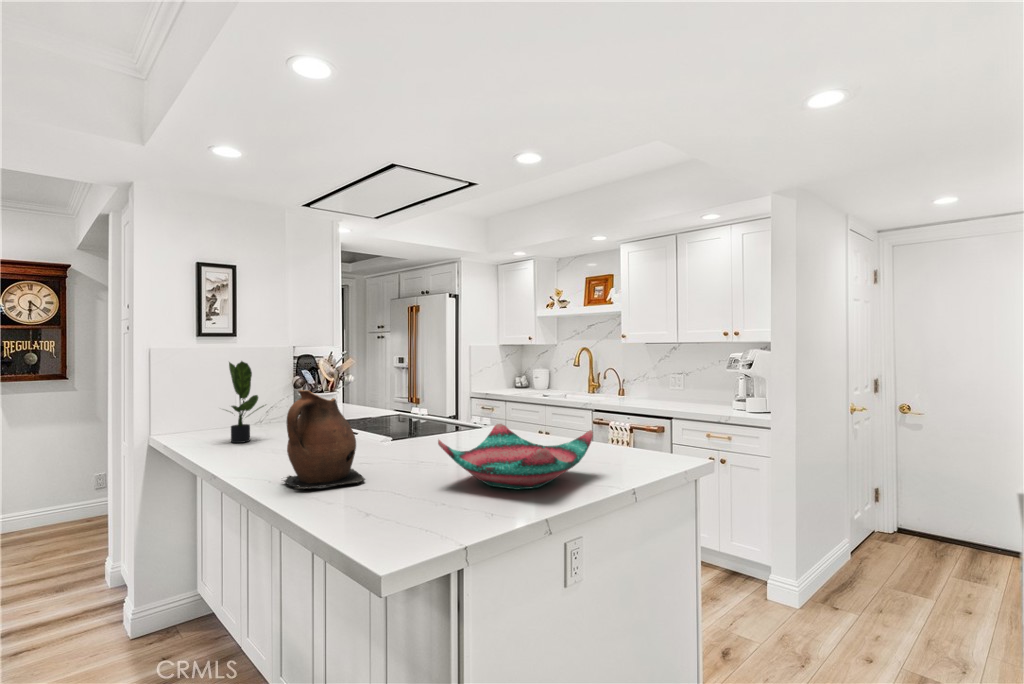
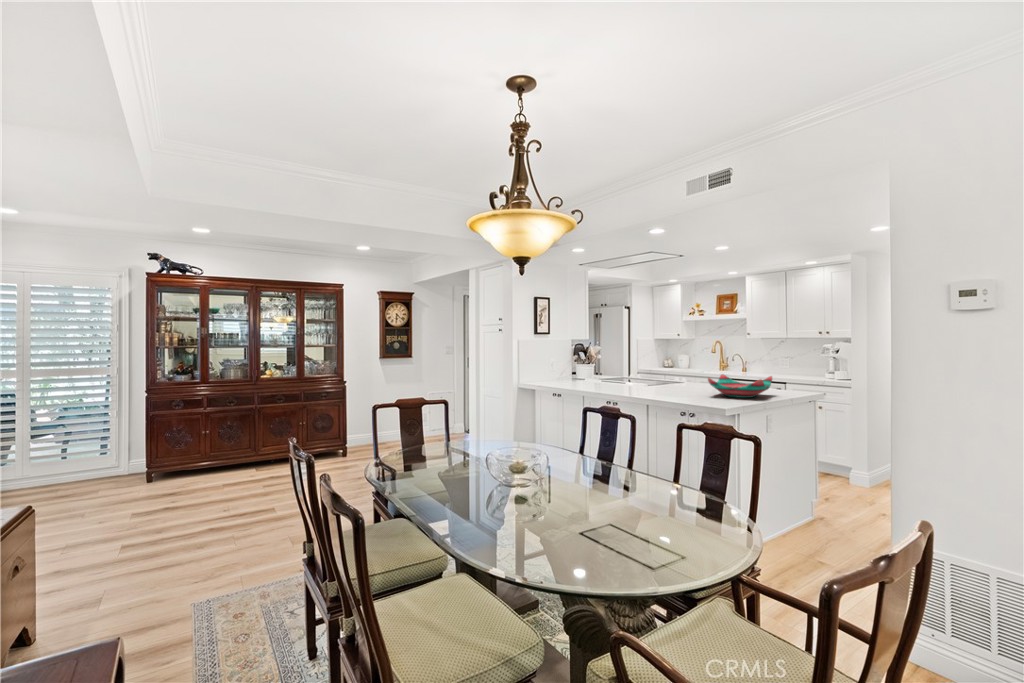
potted plant: present [226,361,264,443] -> none [565,346,585,386]
ceramic pitcher: present [284,390,365,489] -> none [635,357,672,396]

